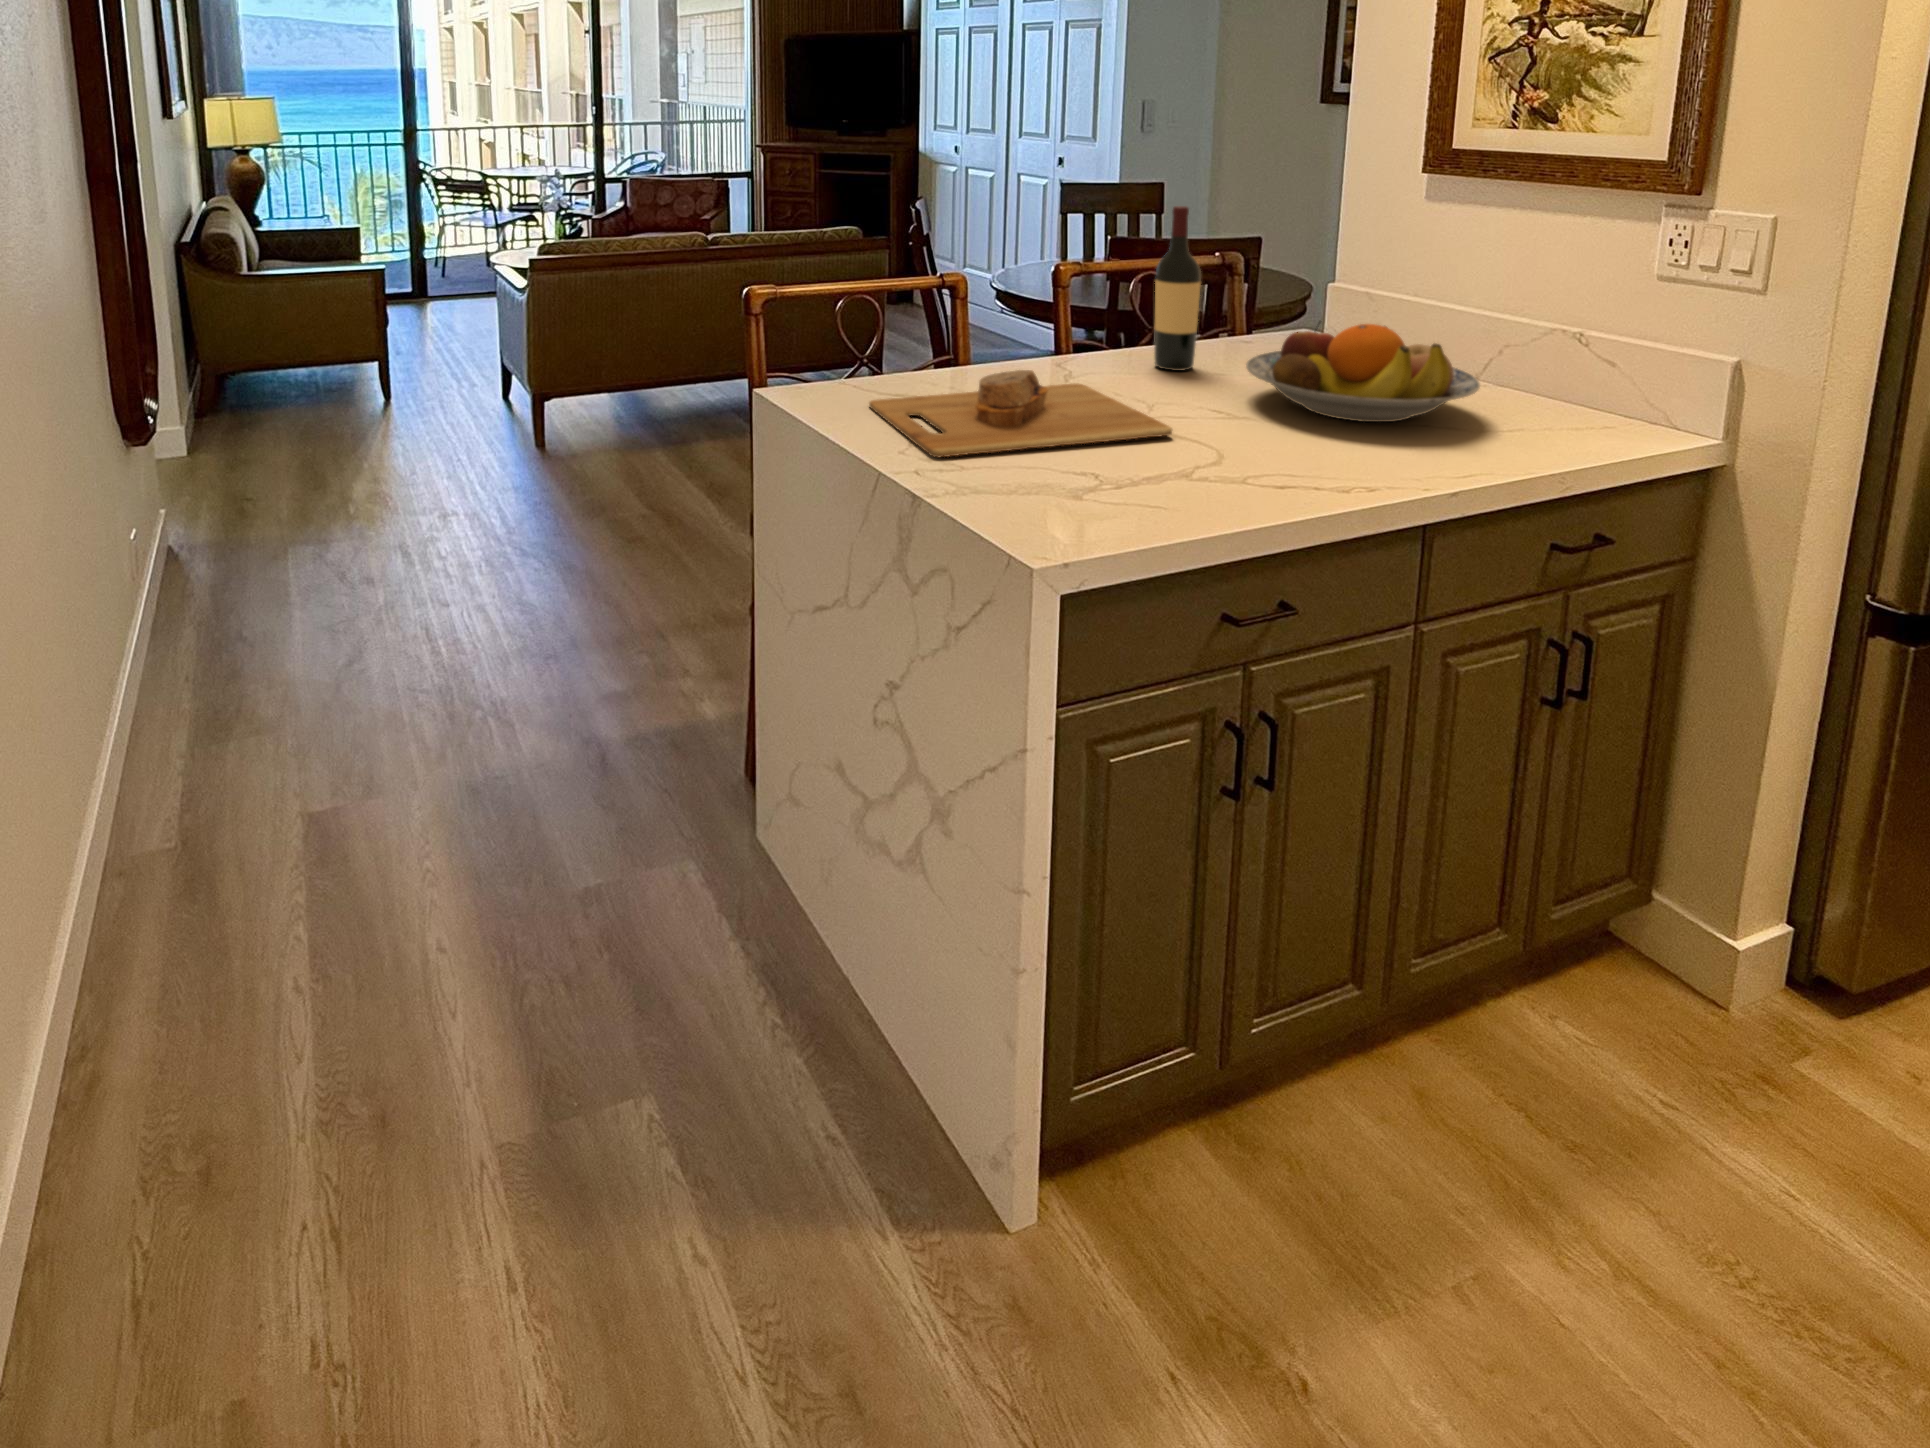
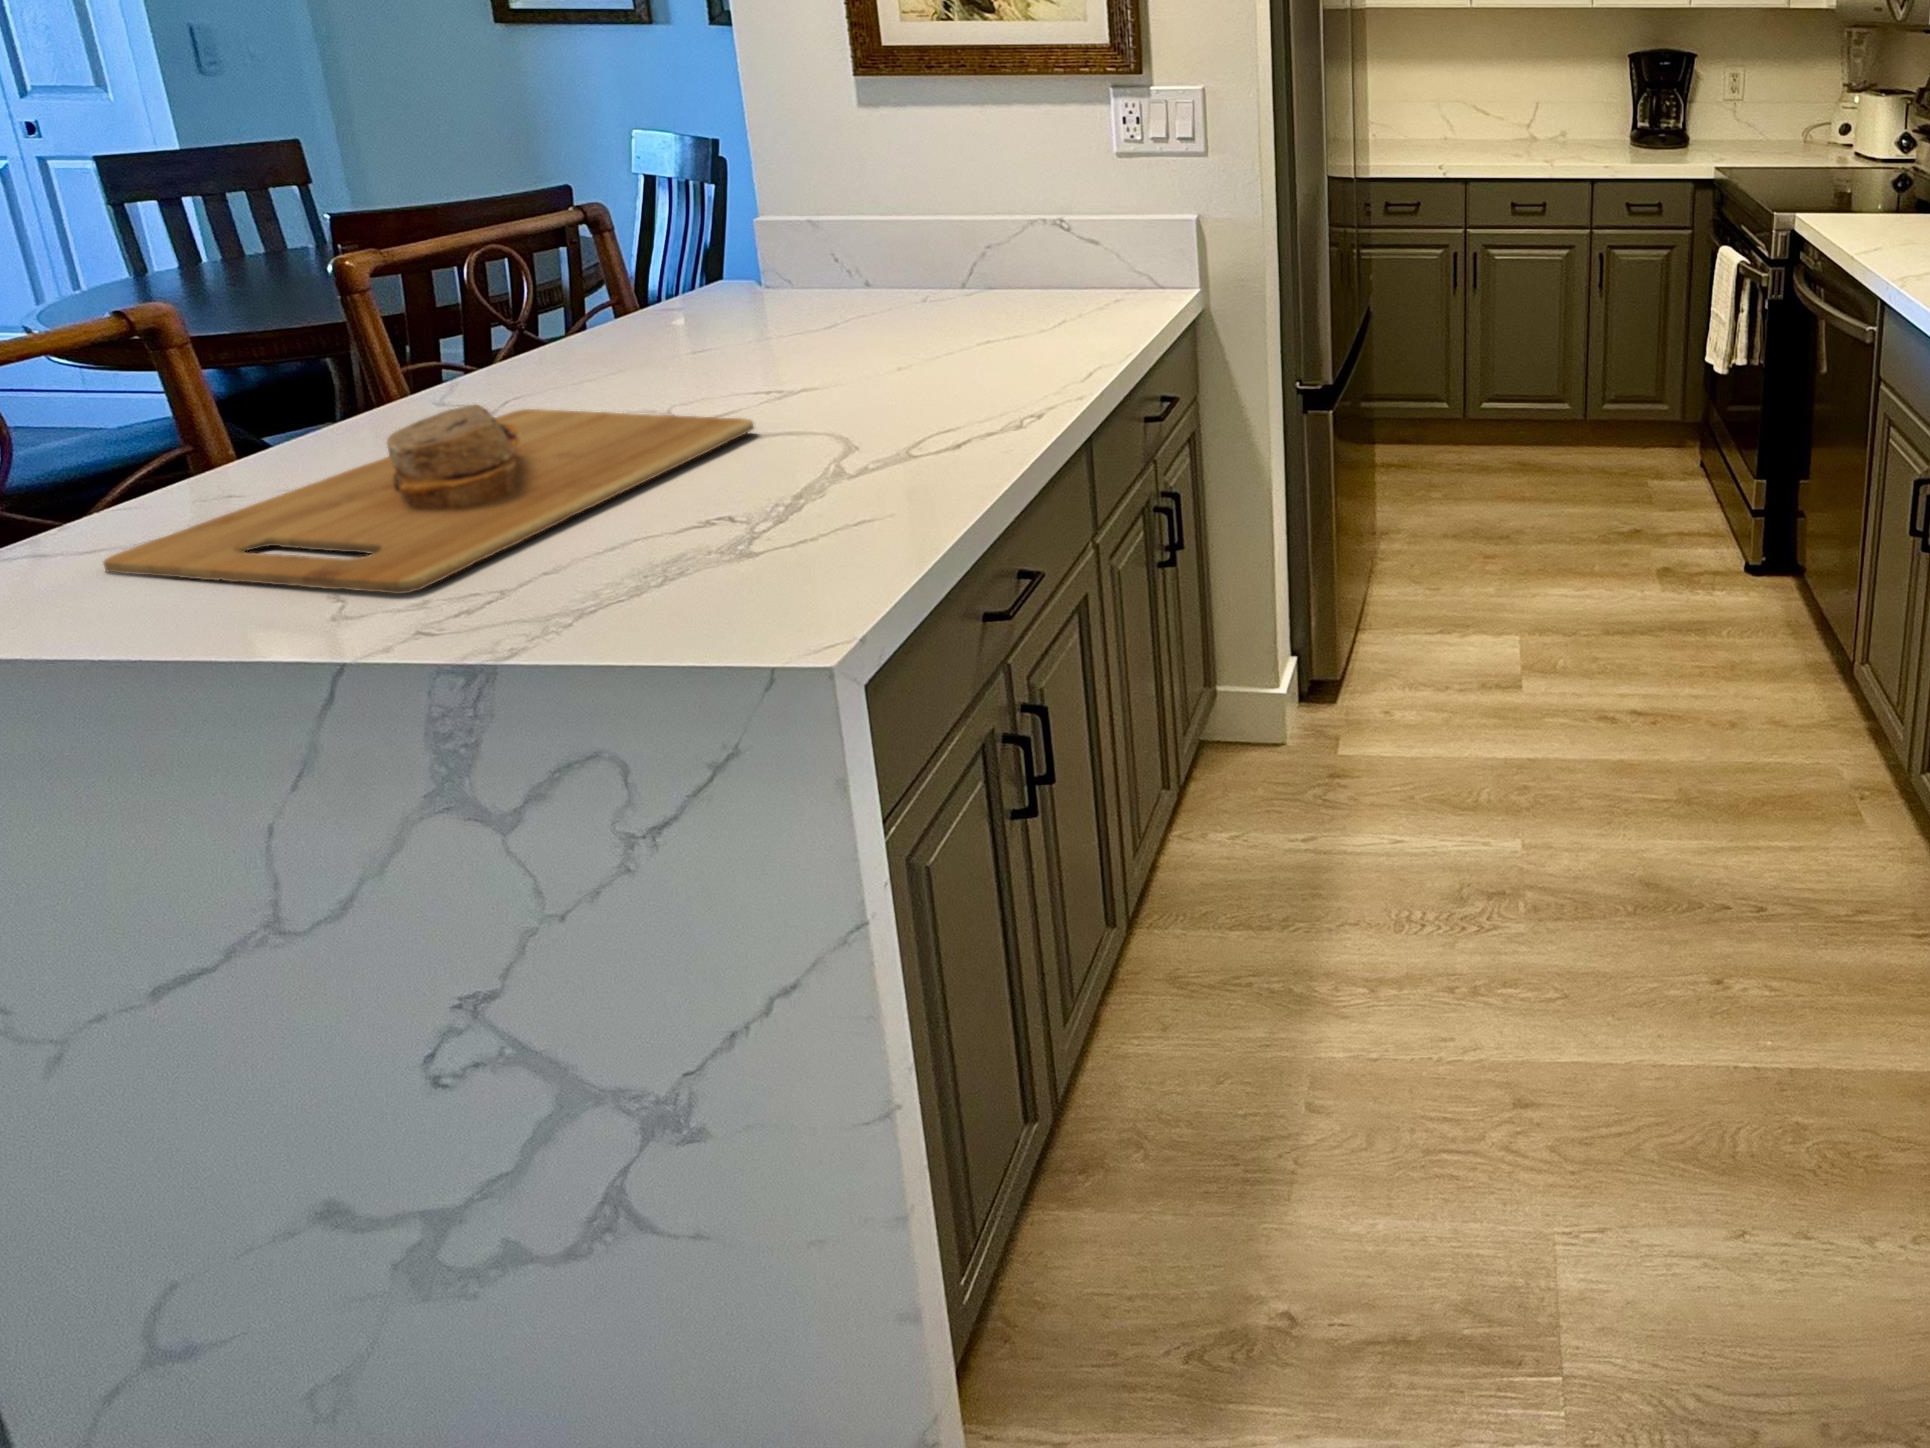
wine bottle: present [1154,206,1201,371] -> none [561,133,650,362]
fruit bowl: present [1246,322,1480,422] -> none [756,240,1029,356]

